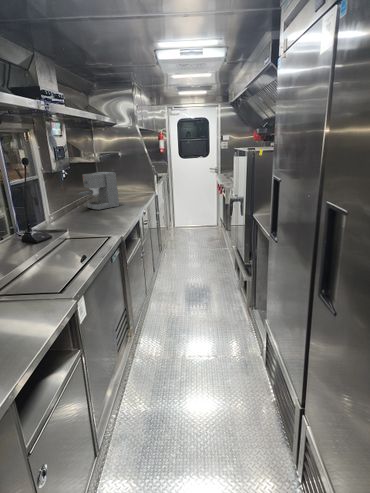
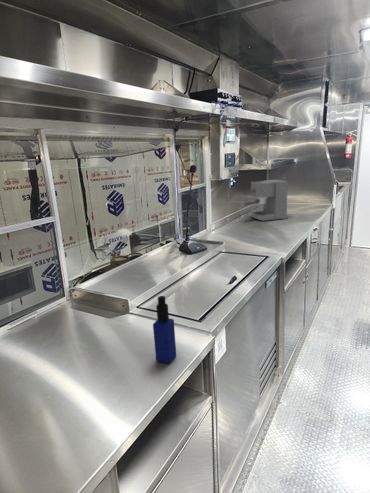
bottle: none [22,269,47,327] -> present [153,296,176,363]

